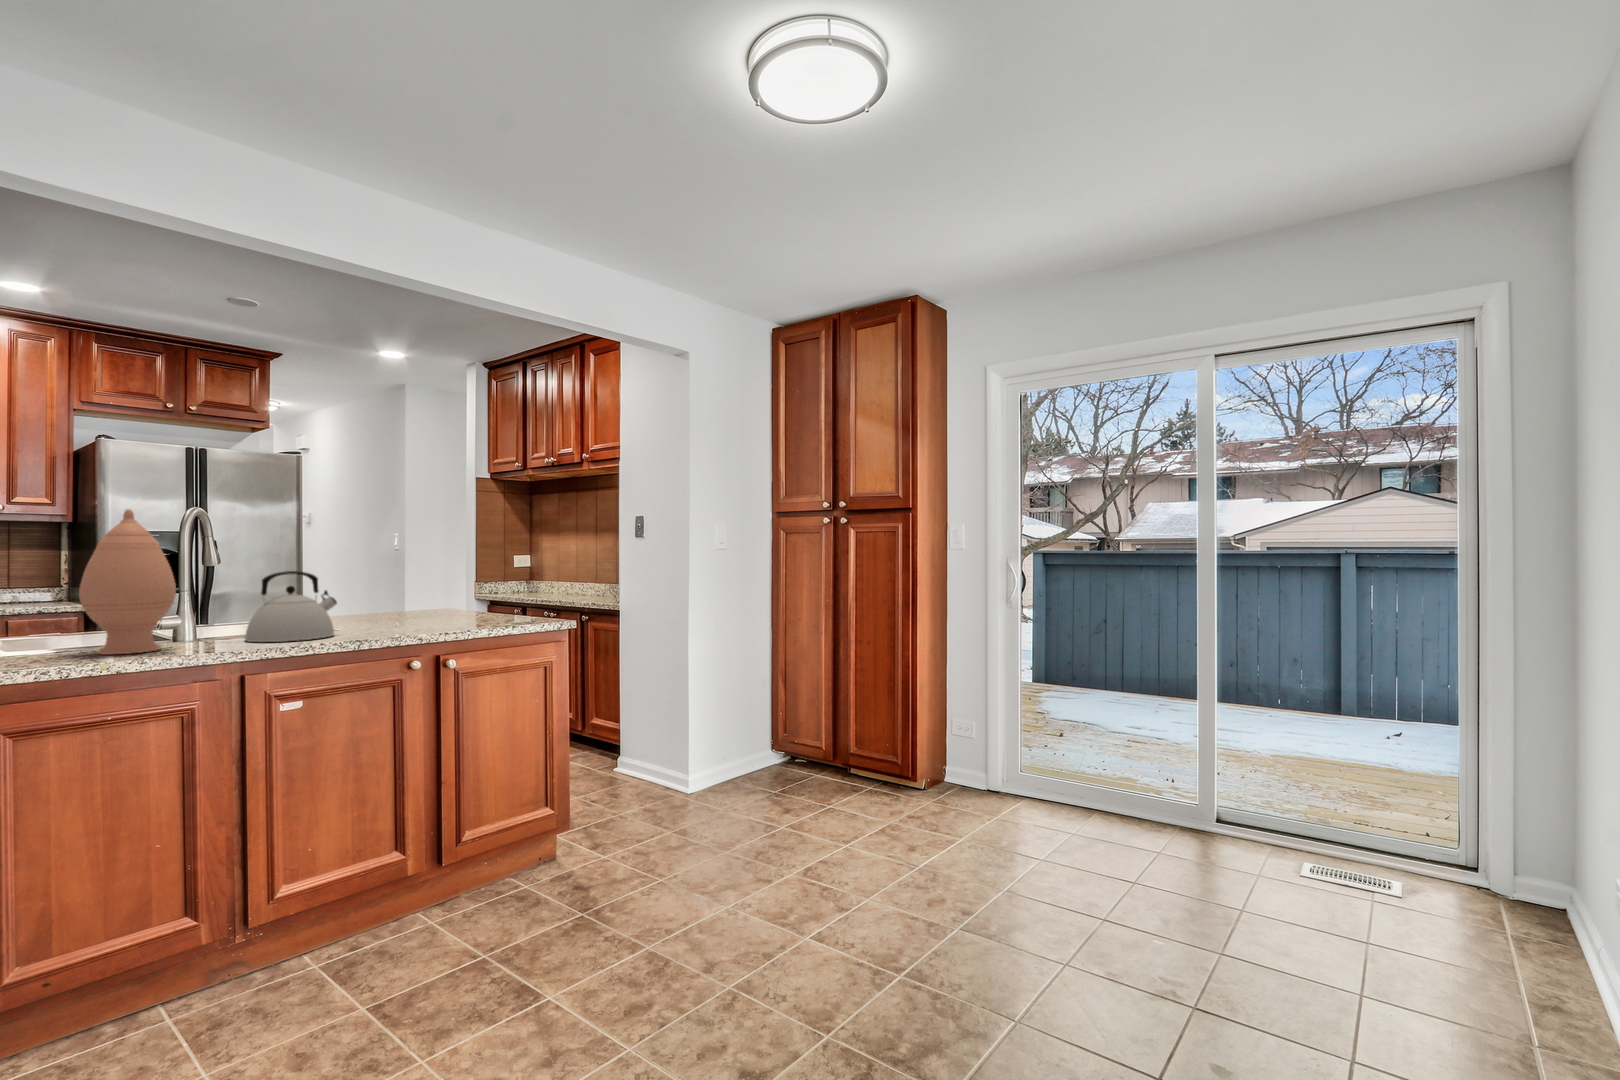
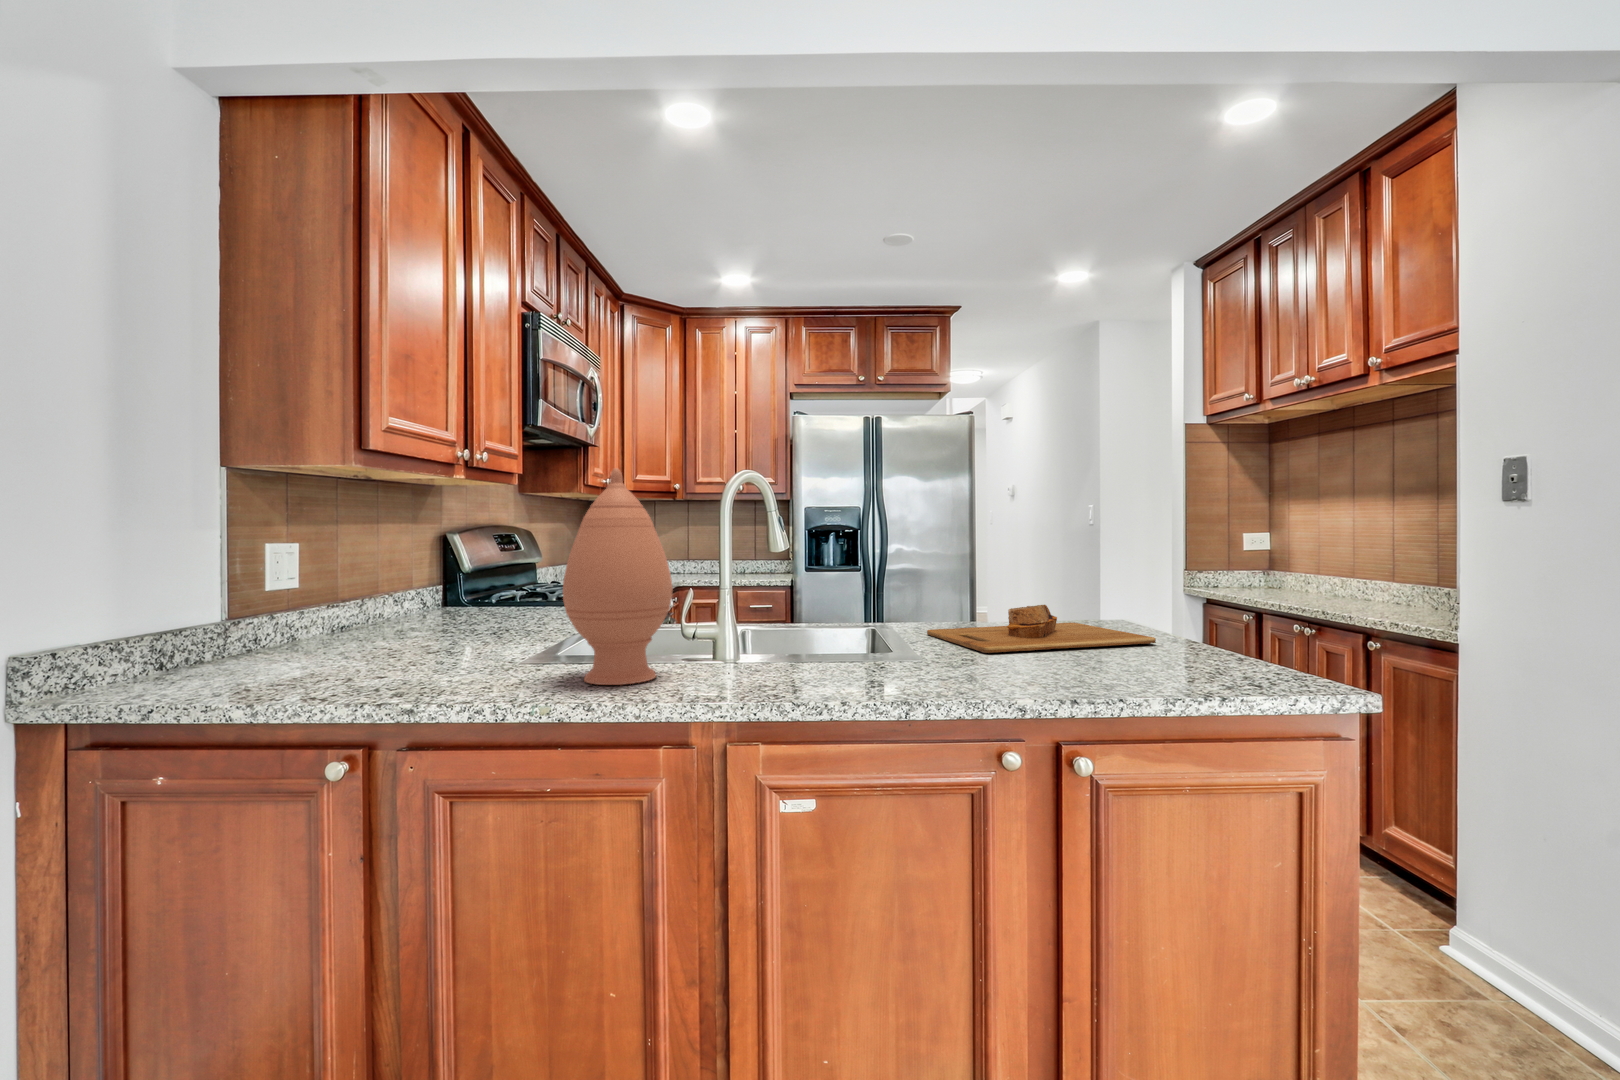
kettle: present [245,571,337,642] -> none [764,564,895,688]
cutting board: none [323,596,475,624] -> present [927,605,1156,653]

